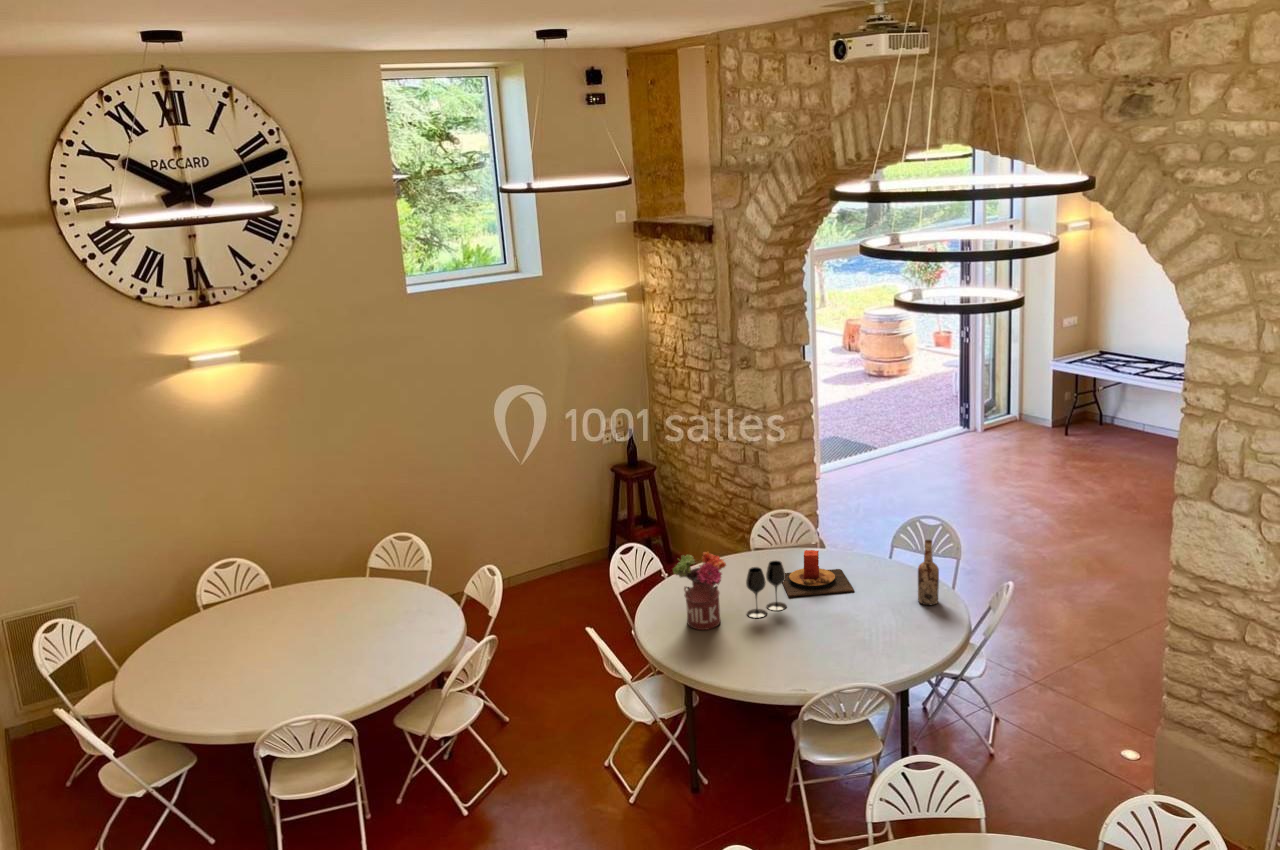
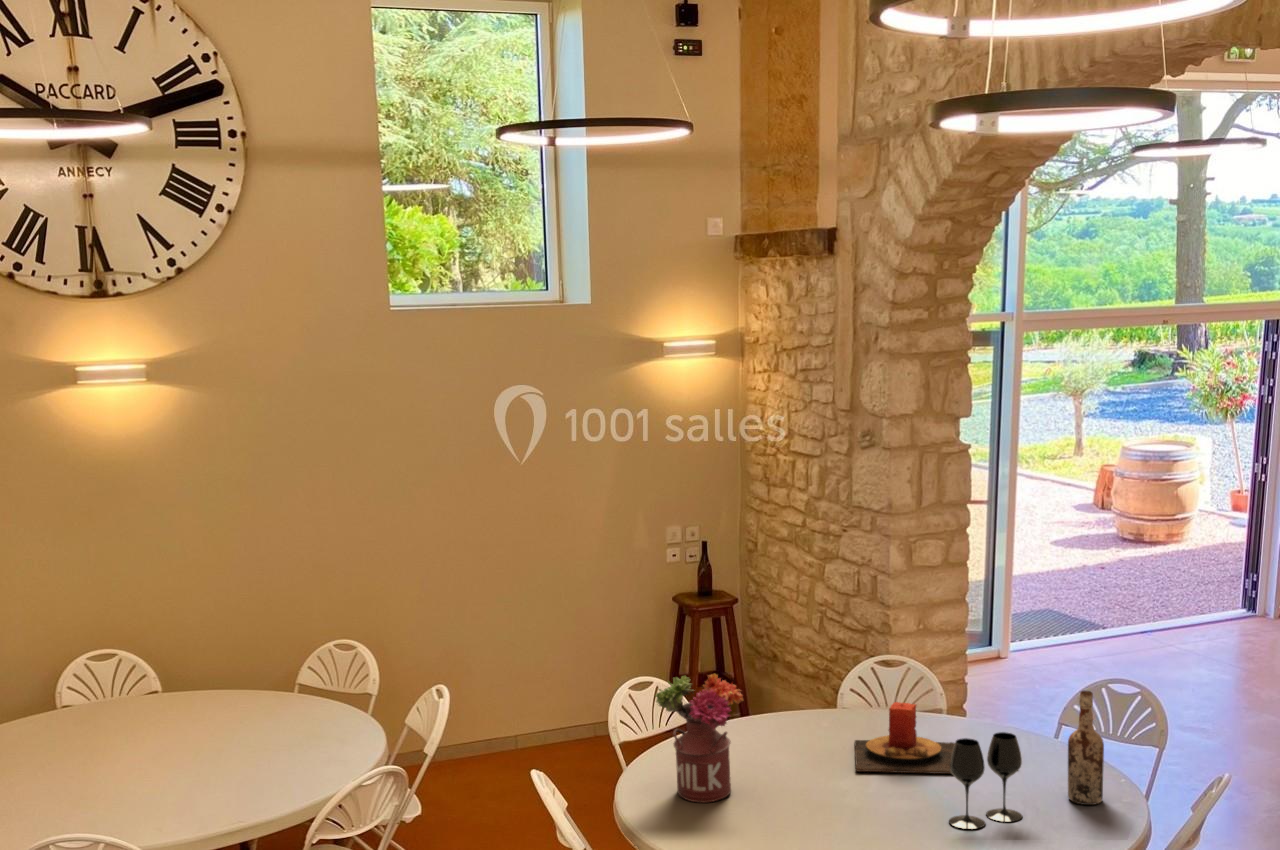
wine glass: present [746,561,787,618] -> present [949,732,1022,829]

